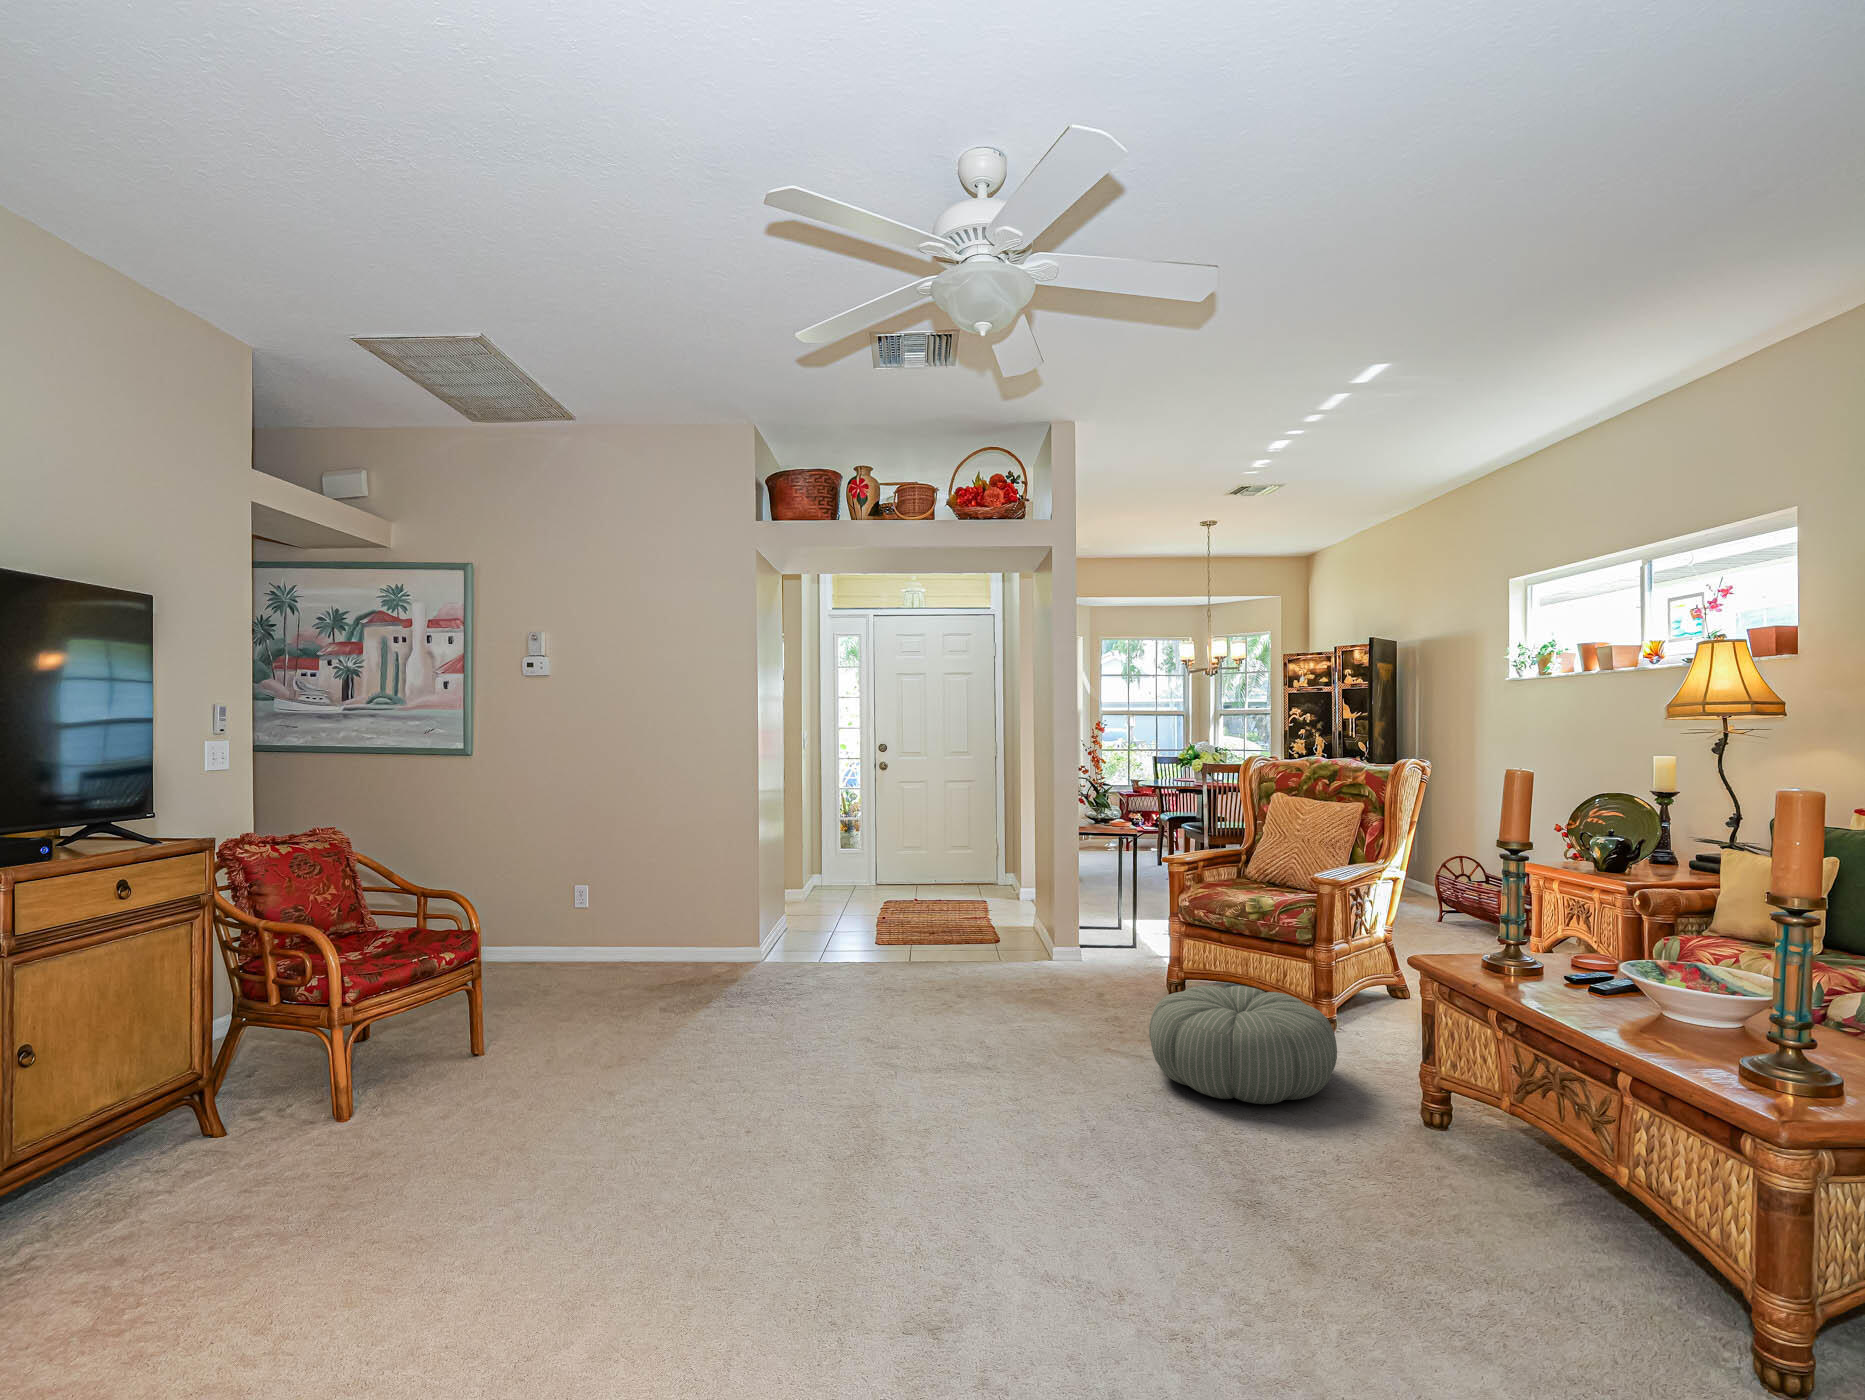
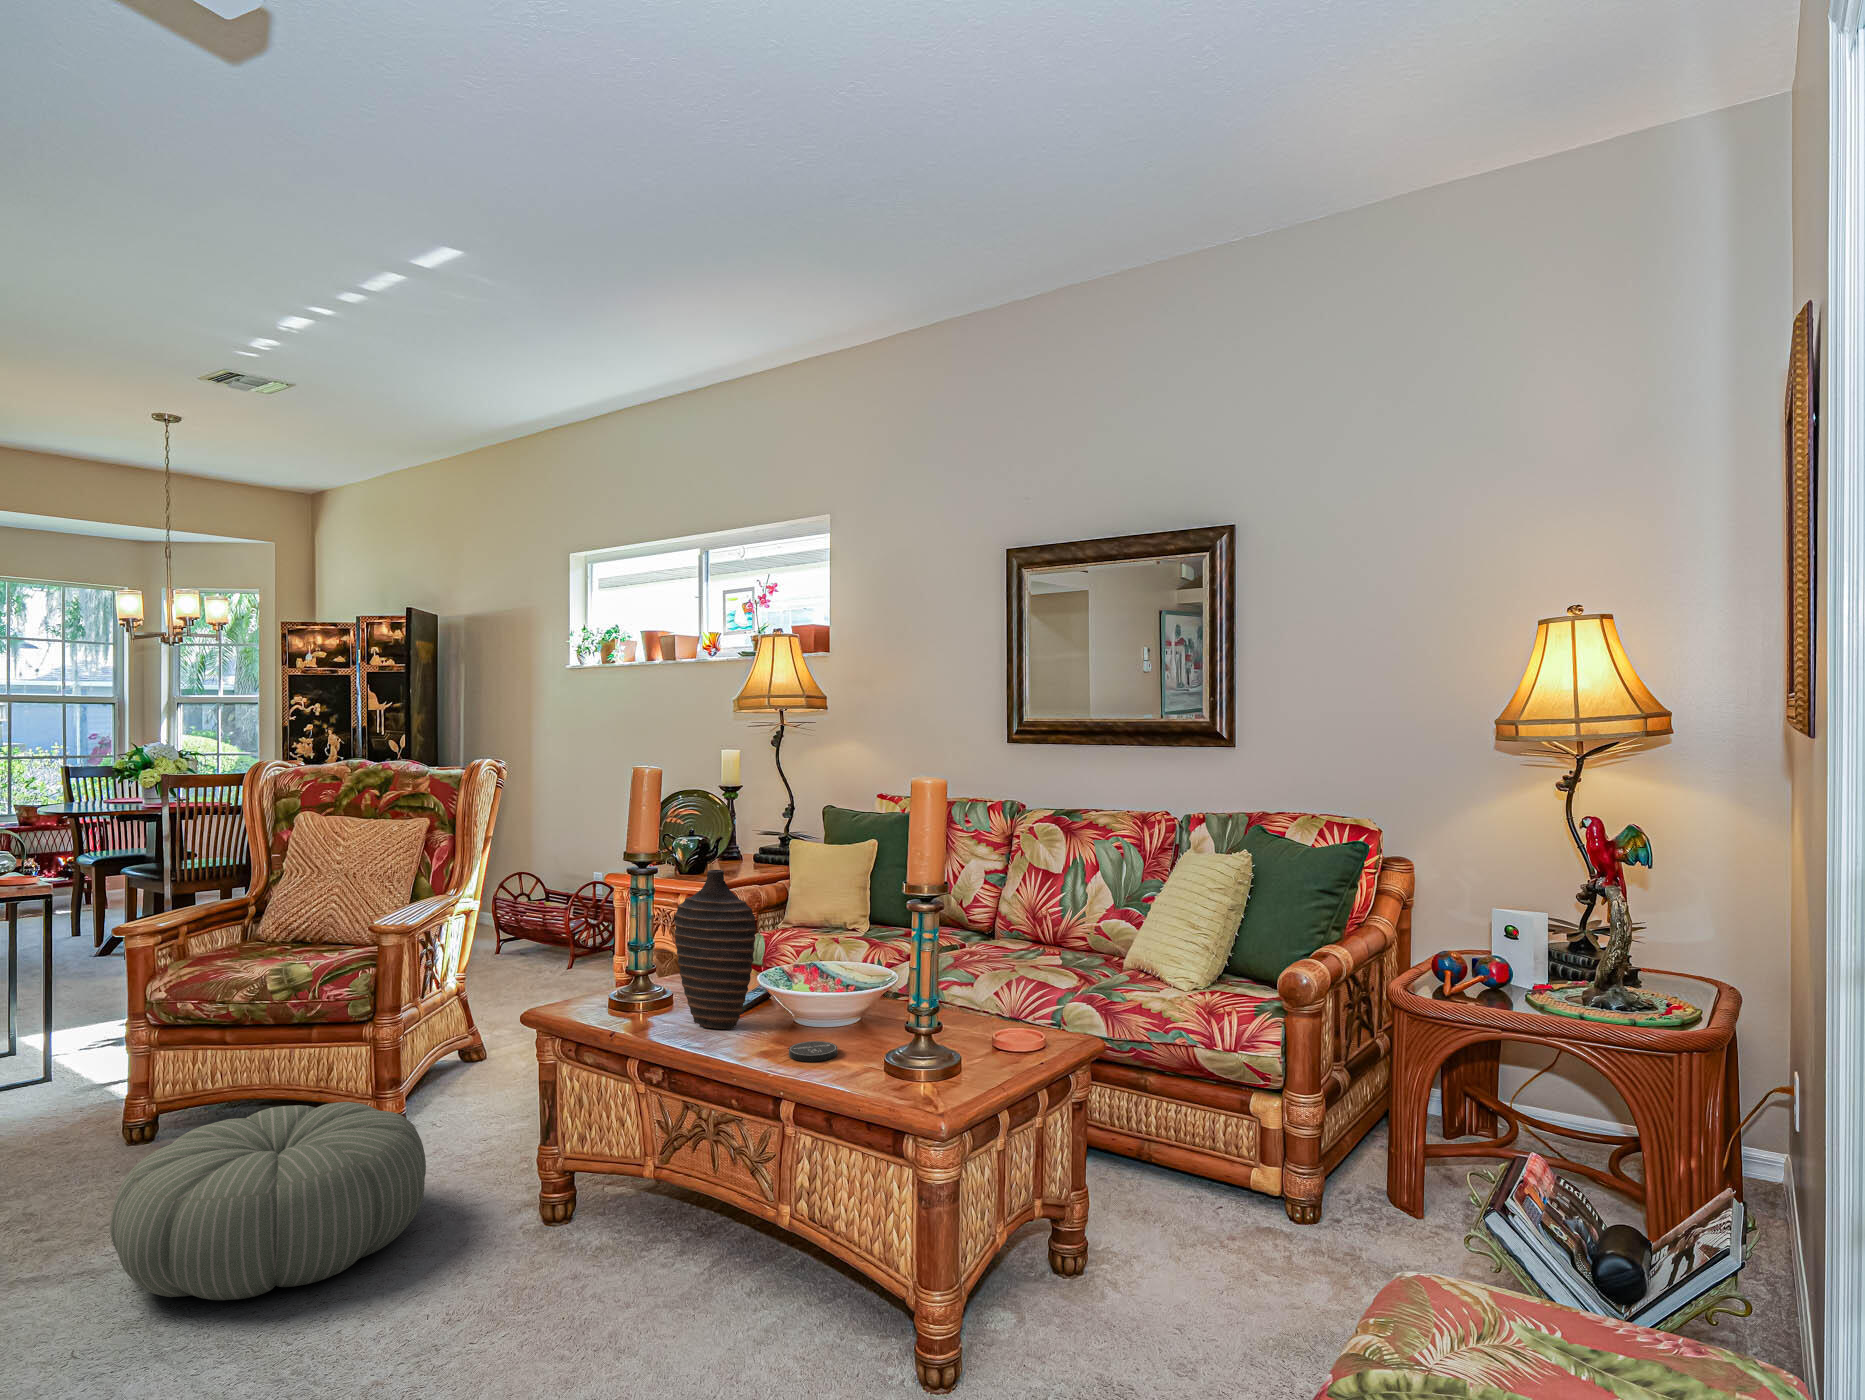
decorative vase: none [1531,861,1609,1003] -> present [674,870,756,1029]
coaster: none [1632,1028,1689,1048] -> present [789,1041,837,1062]

